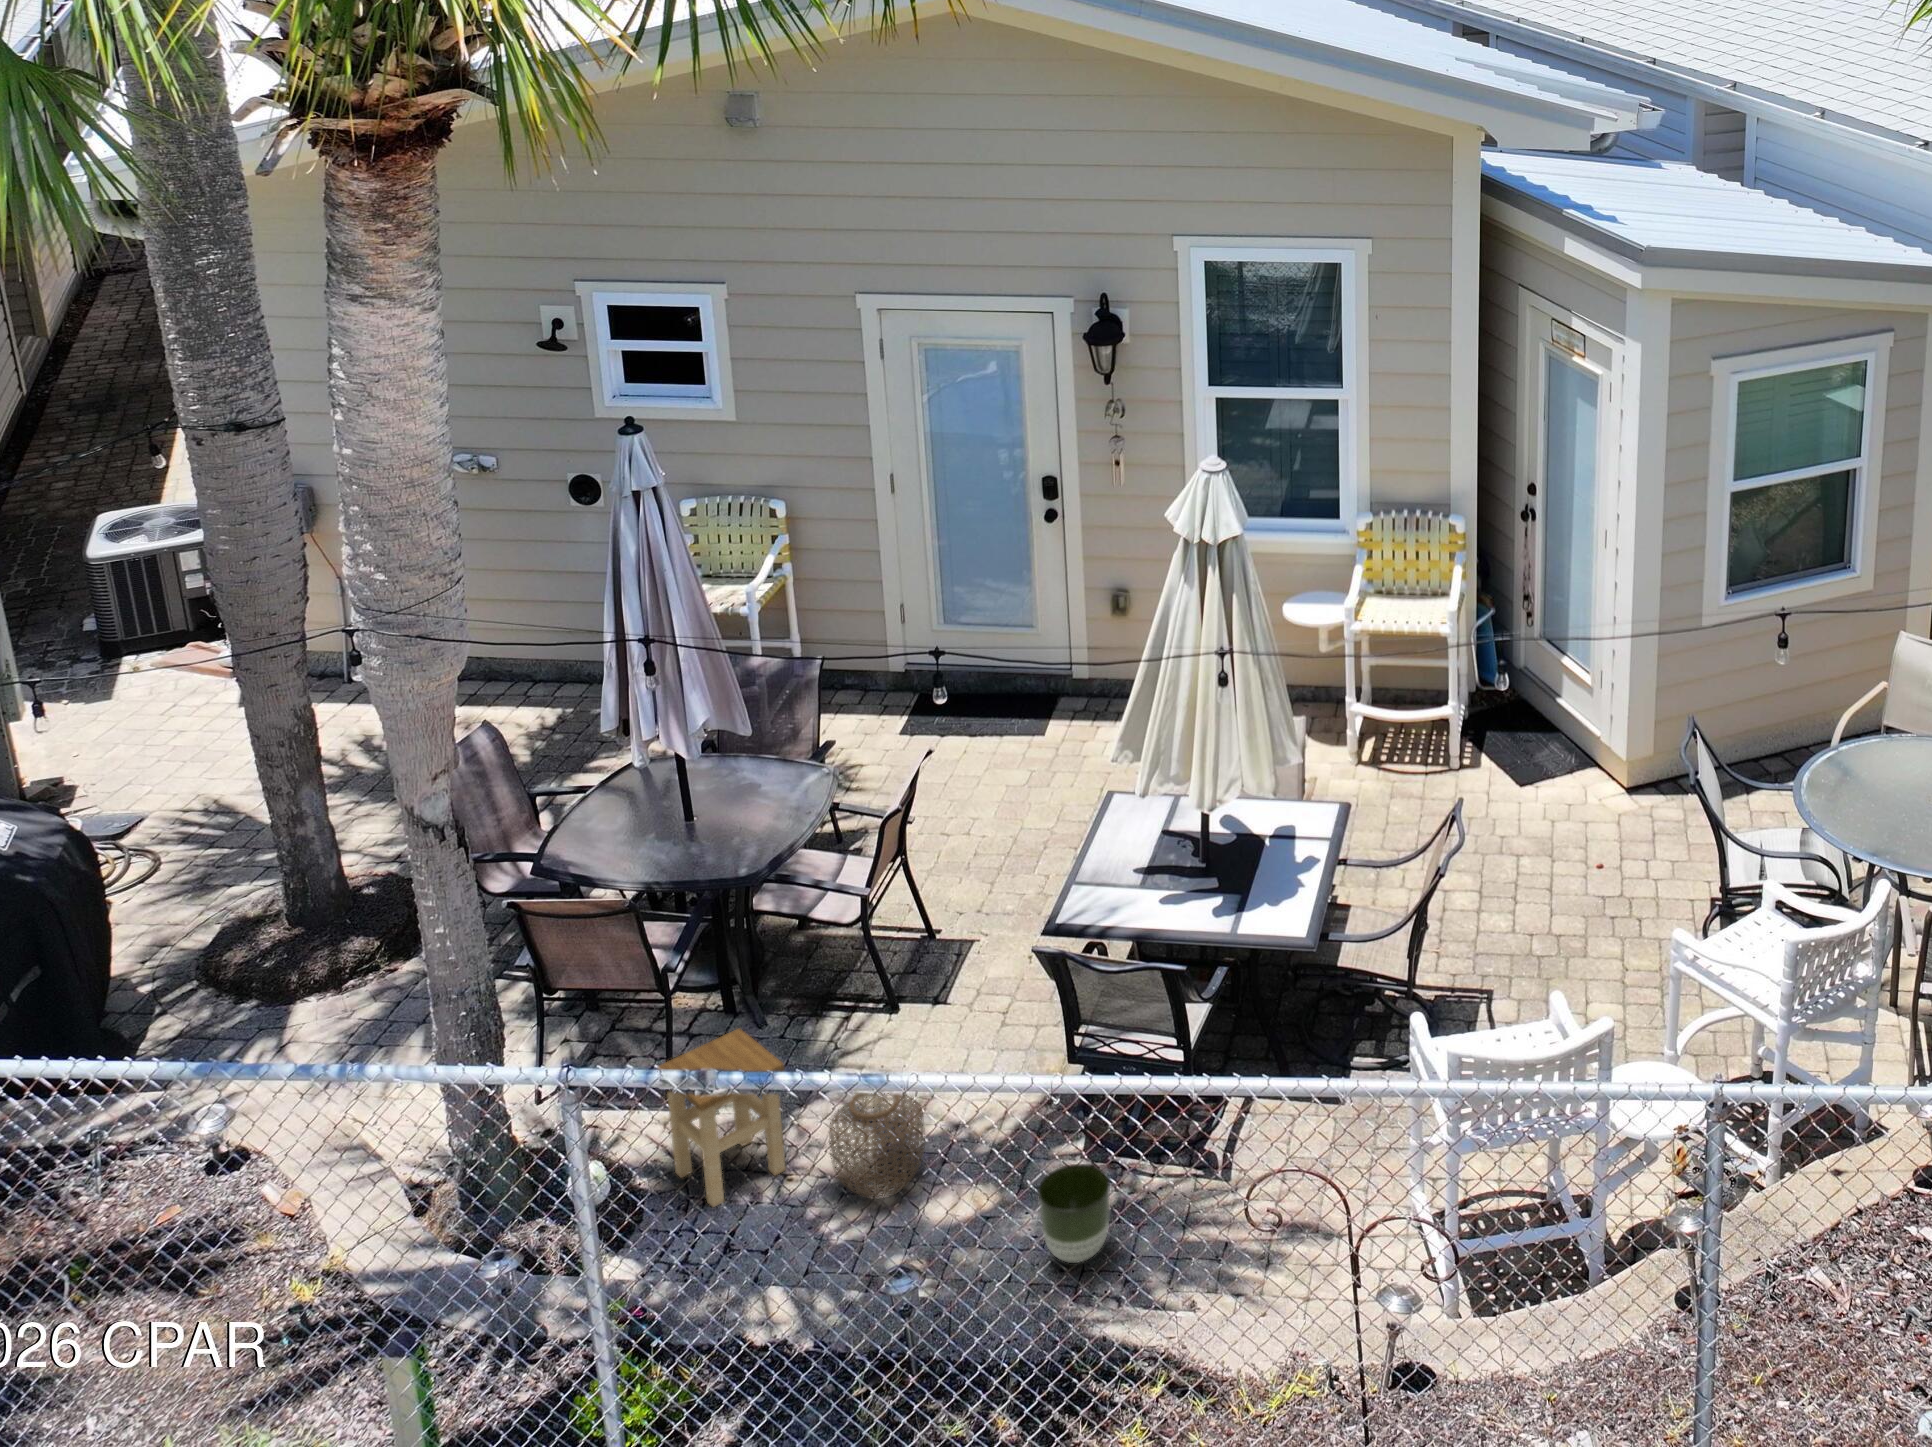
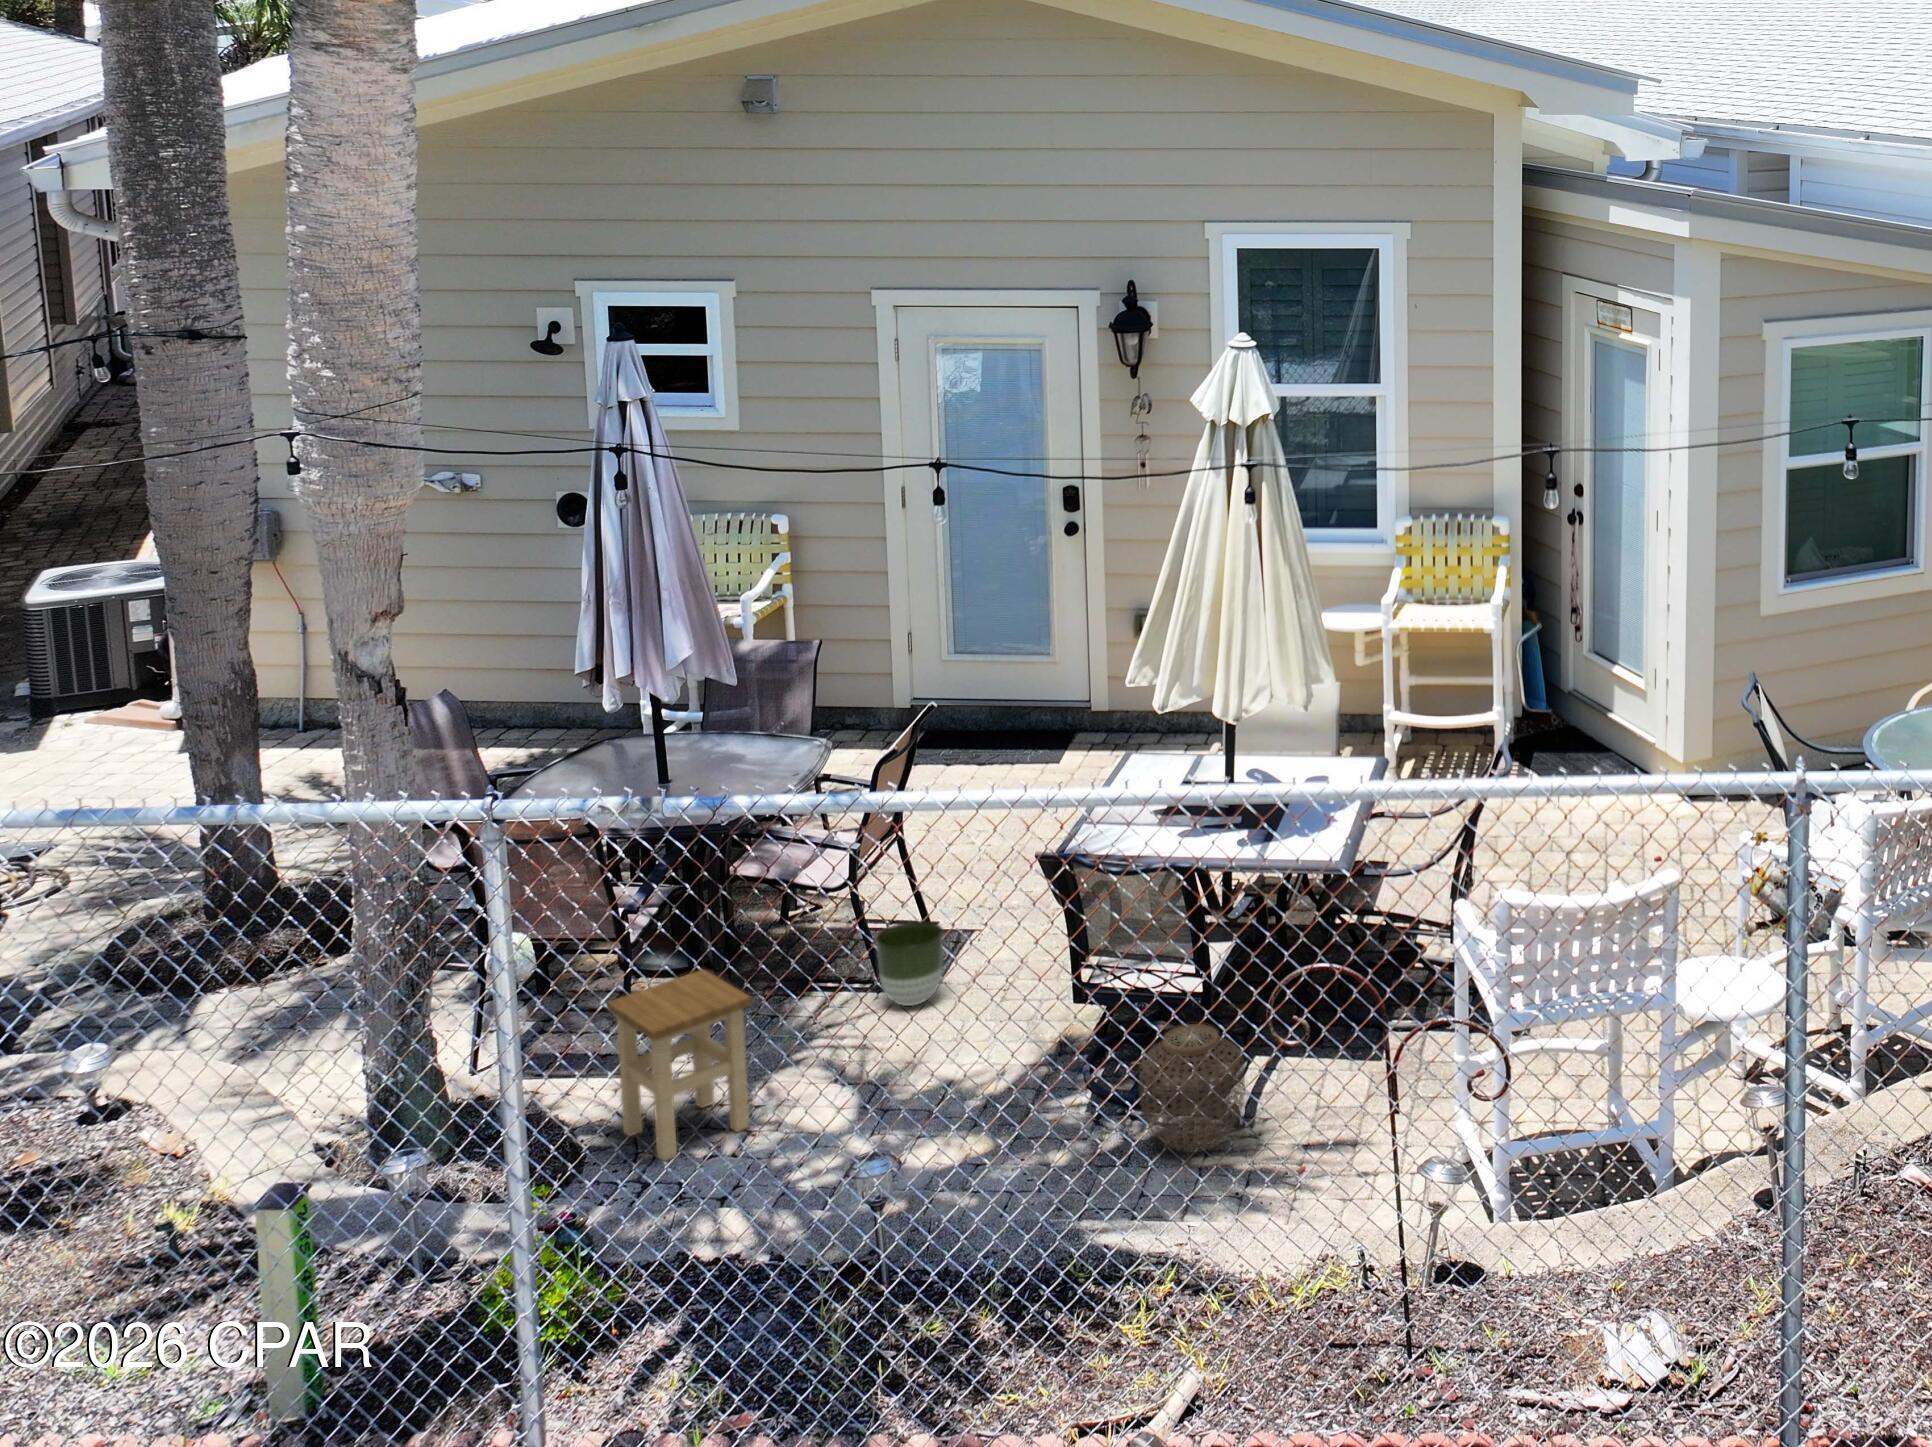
woven basket: present [829,1092,925,1199] -> present [1139,1024,1245,1152]
planter: present [1038,1164,1110,1263] -> present [876,921,943,1006]

